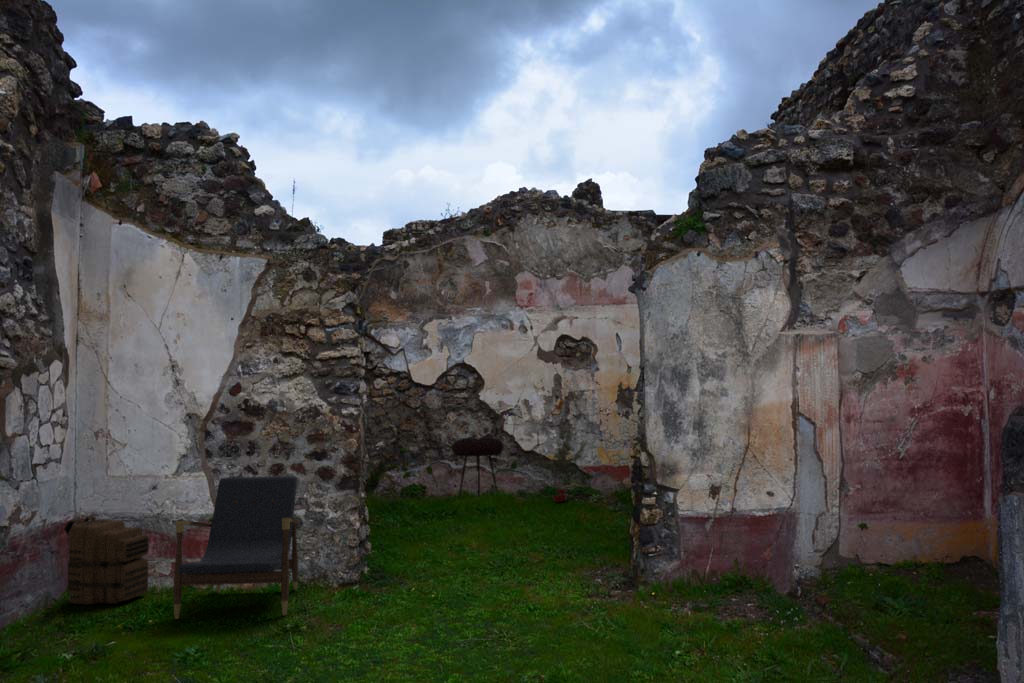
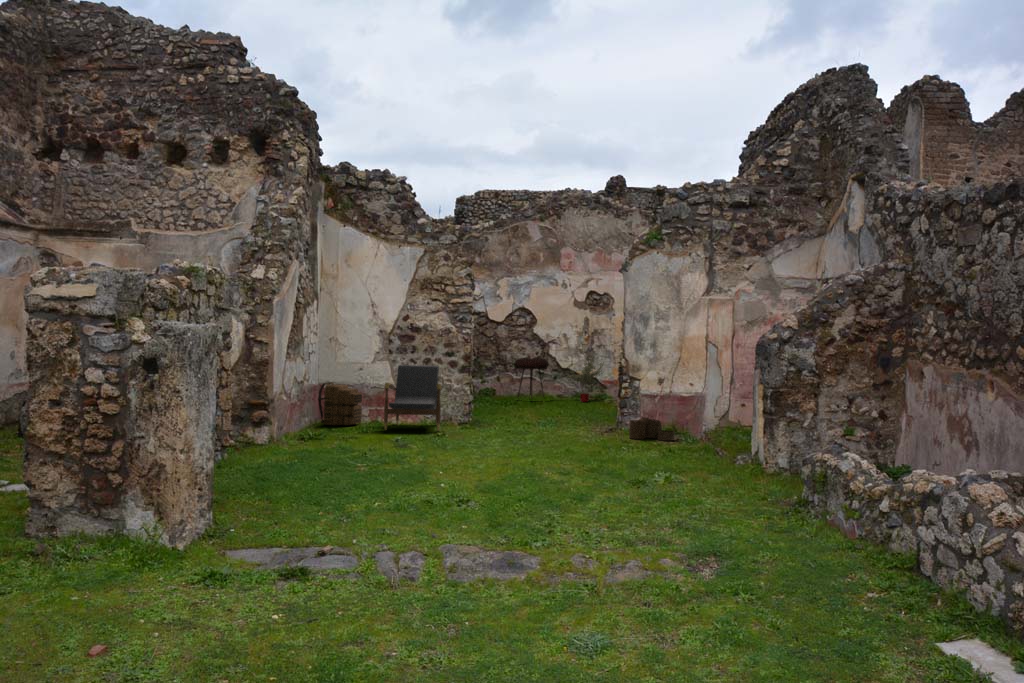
woven basket: none [667,564,765,628] -> present [629,417,674,441]

